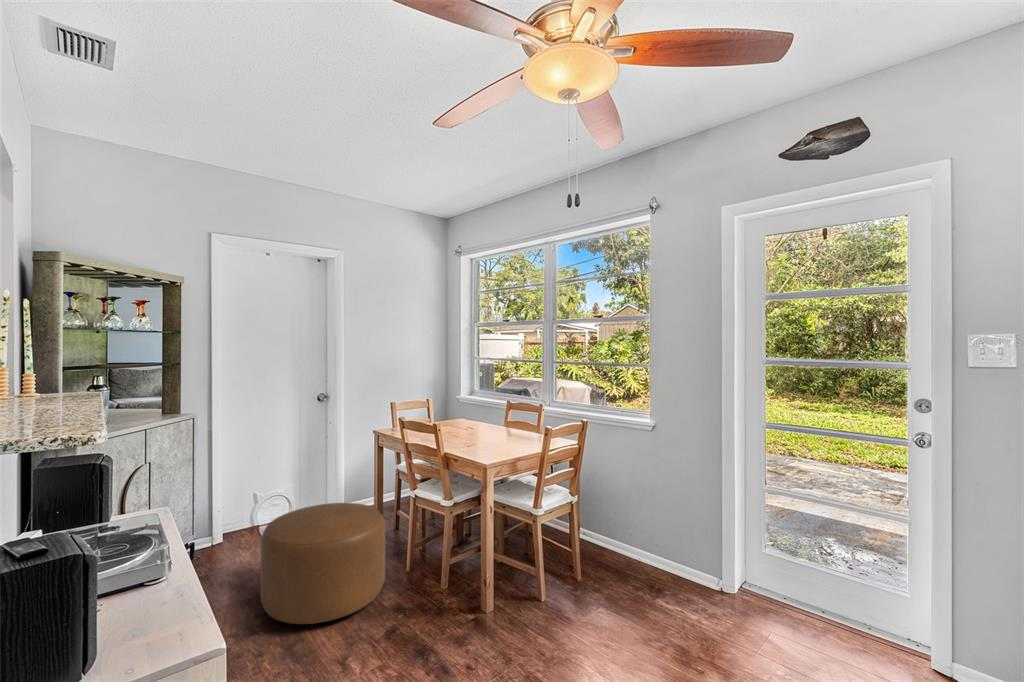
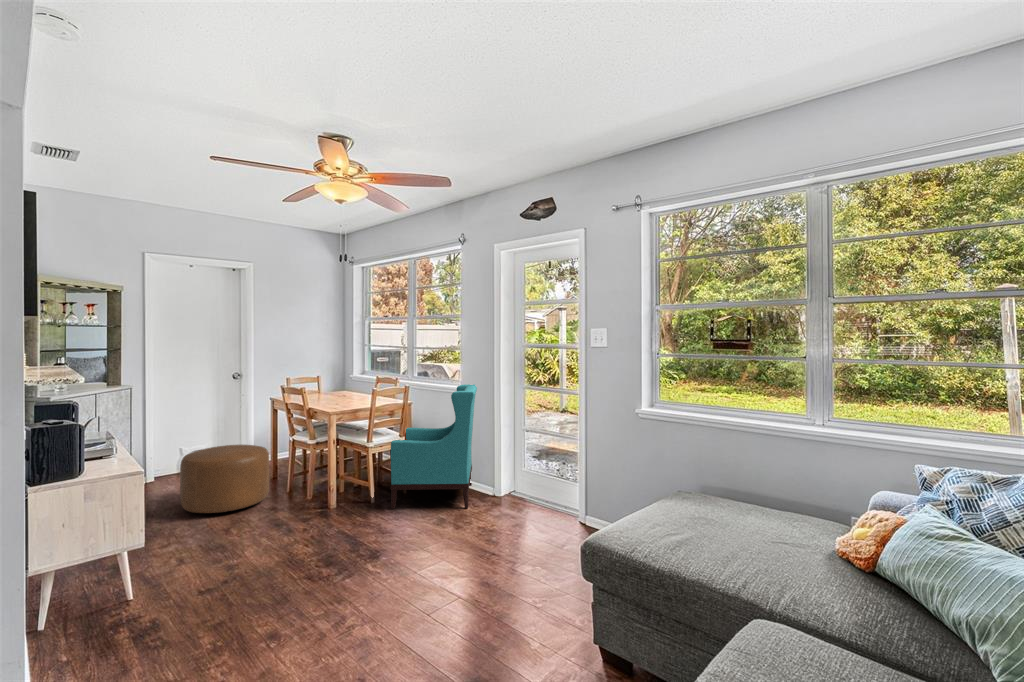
armchair: none [571,417,715,625] -> present [391,384,477,509]

